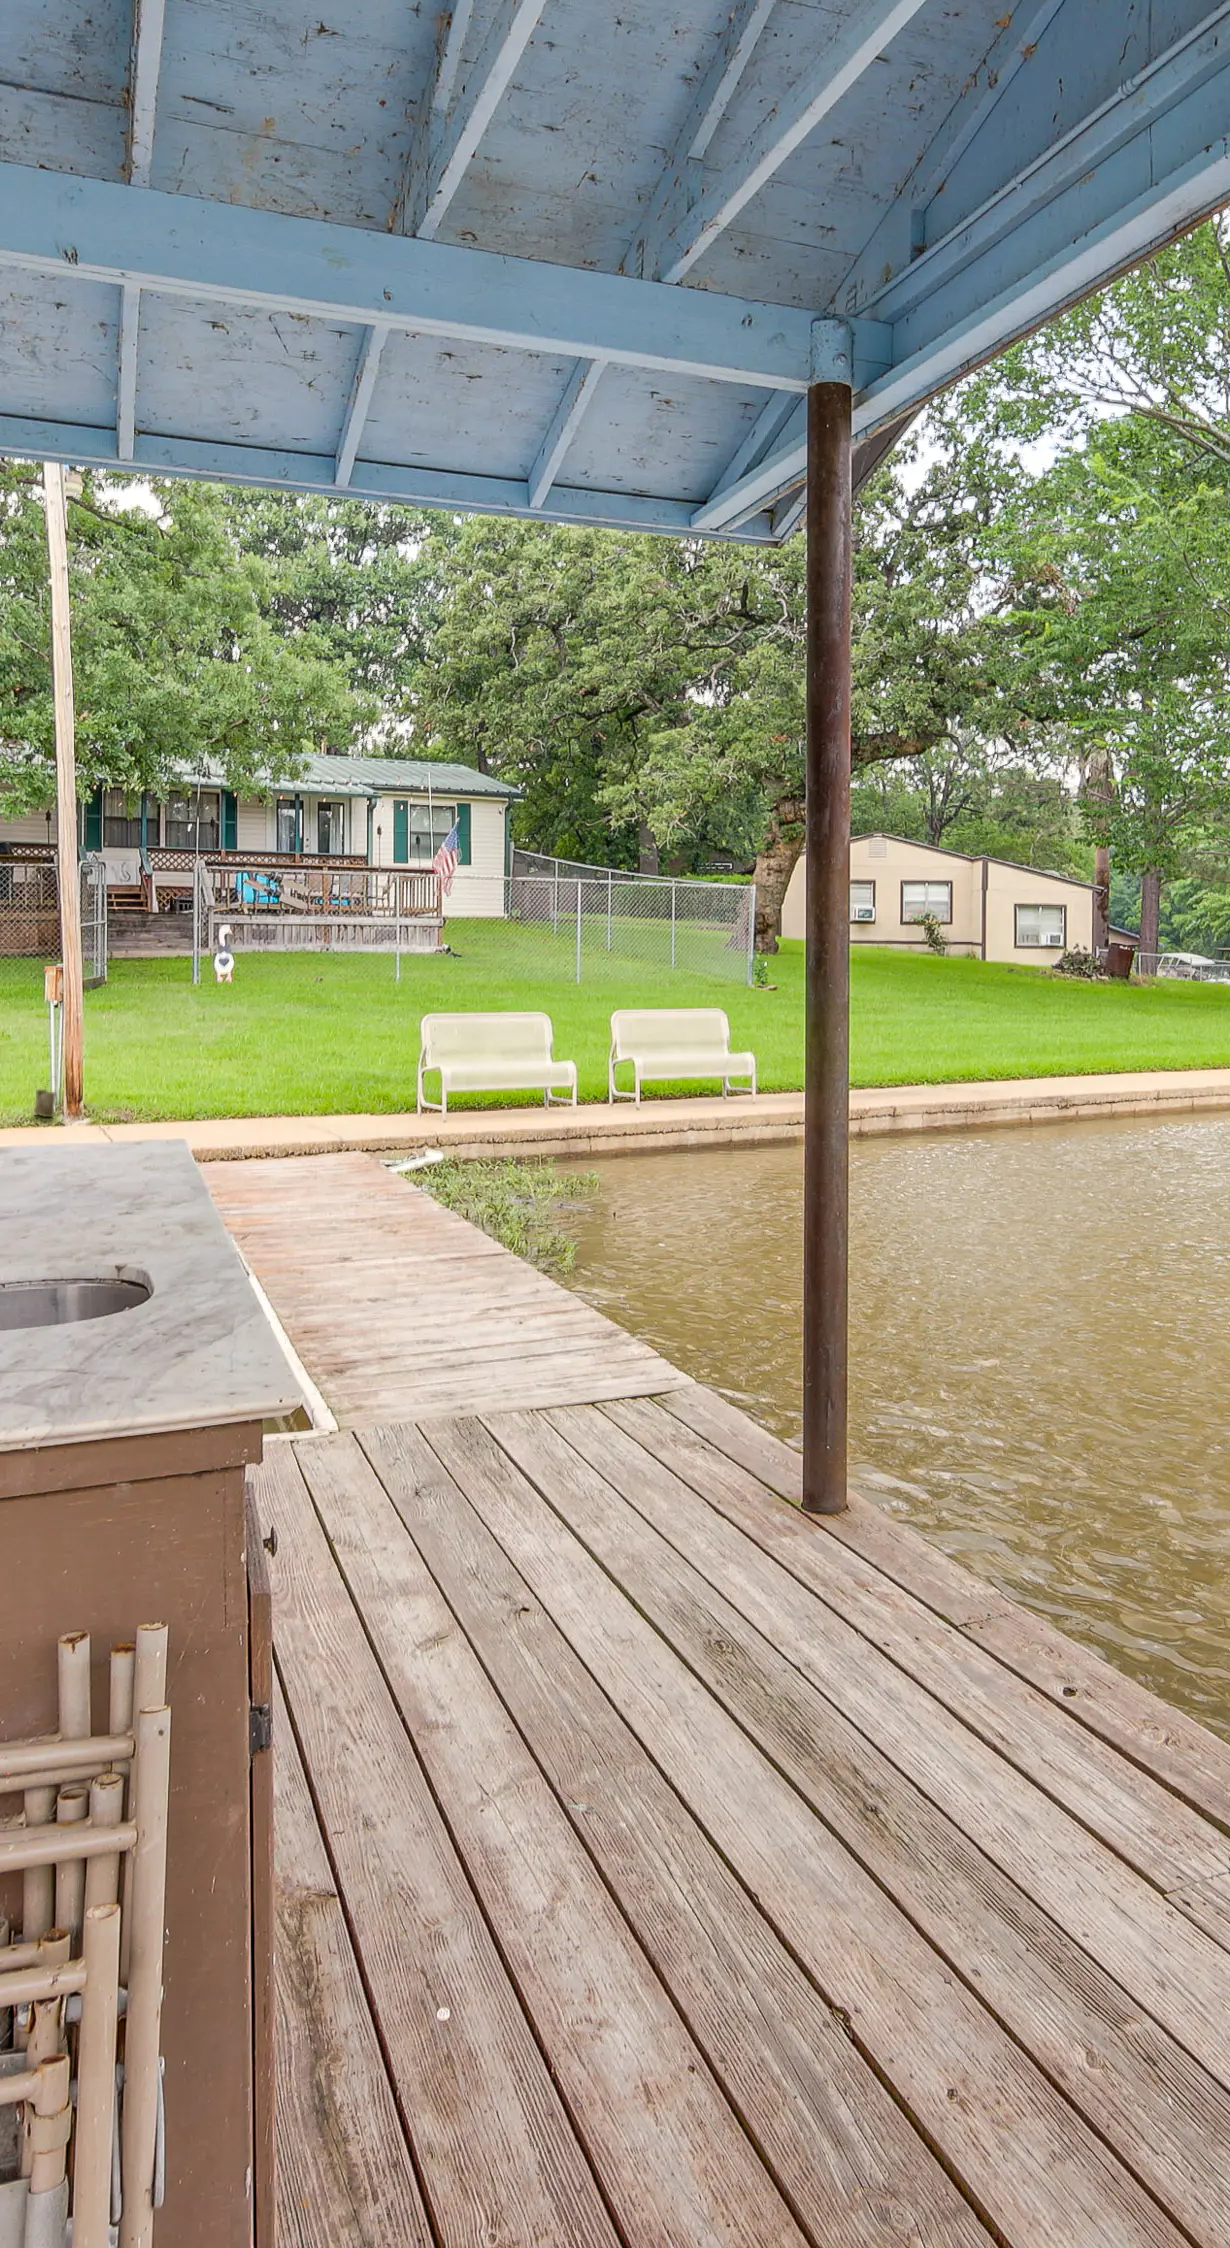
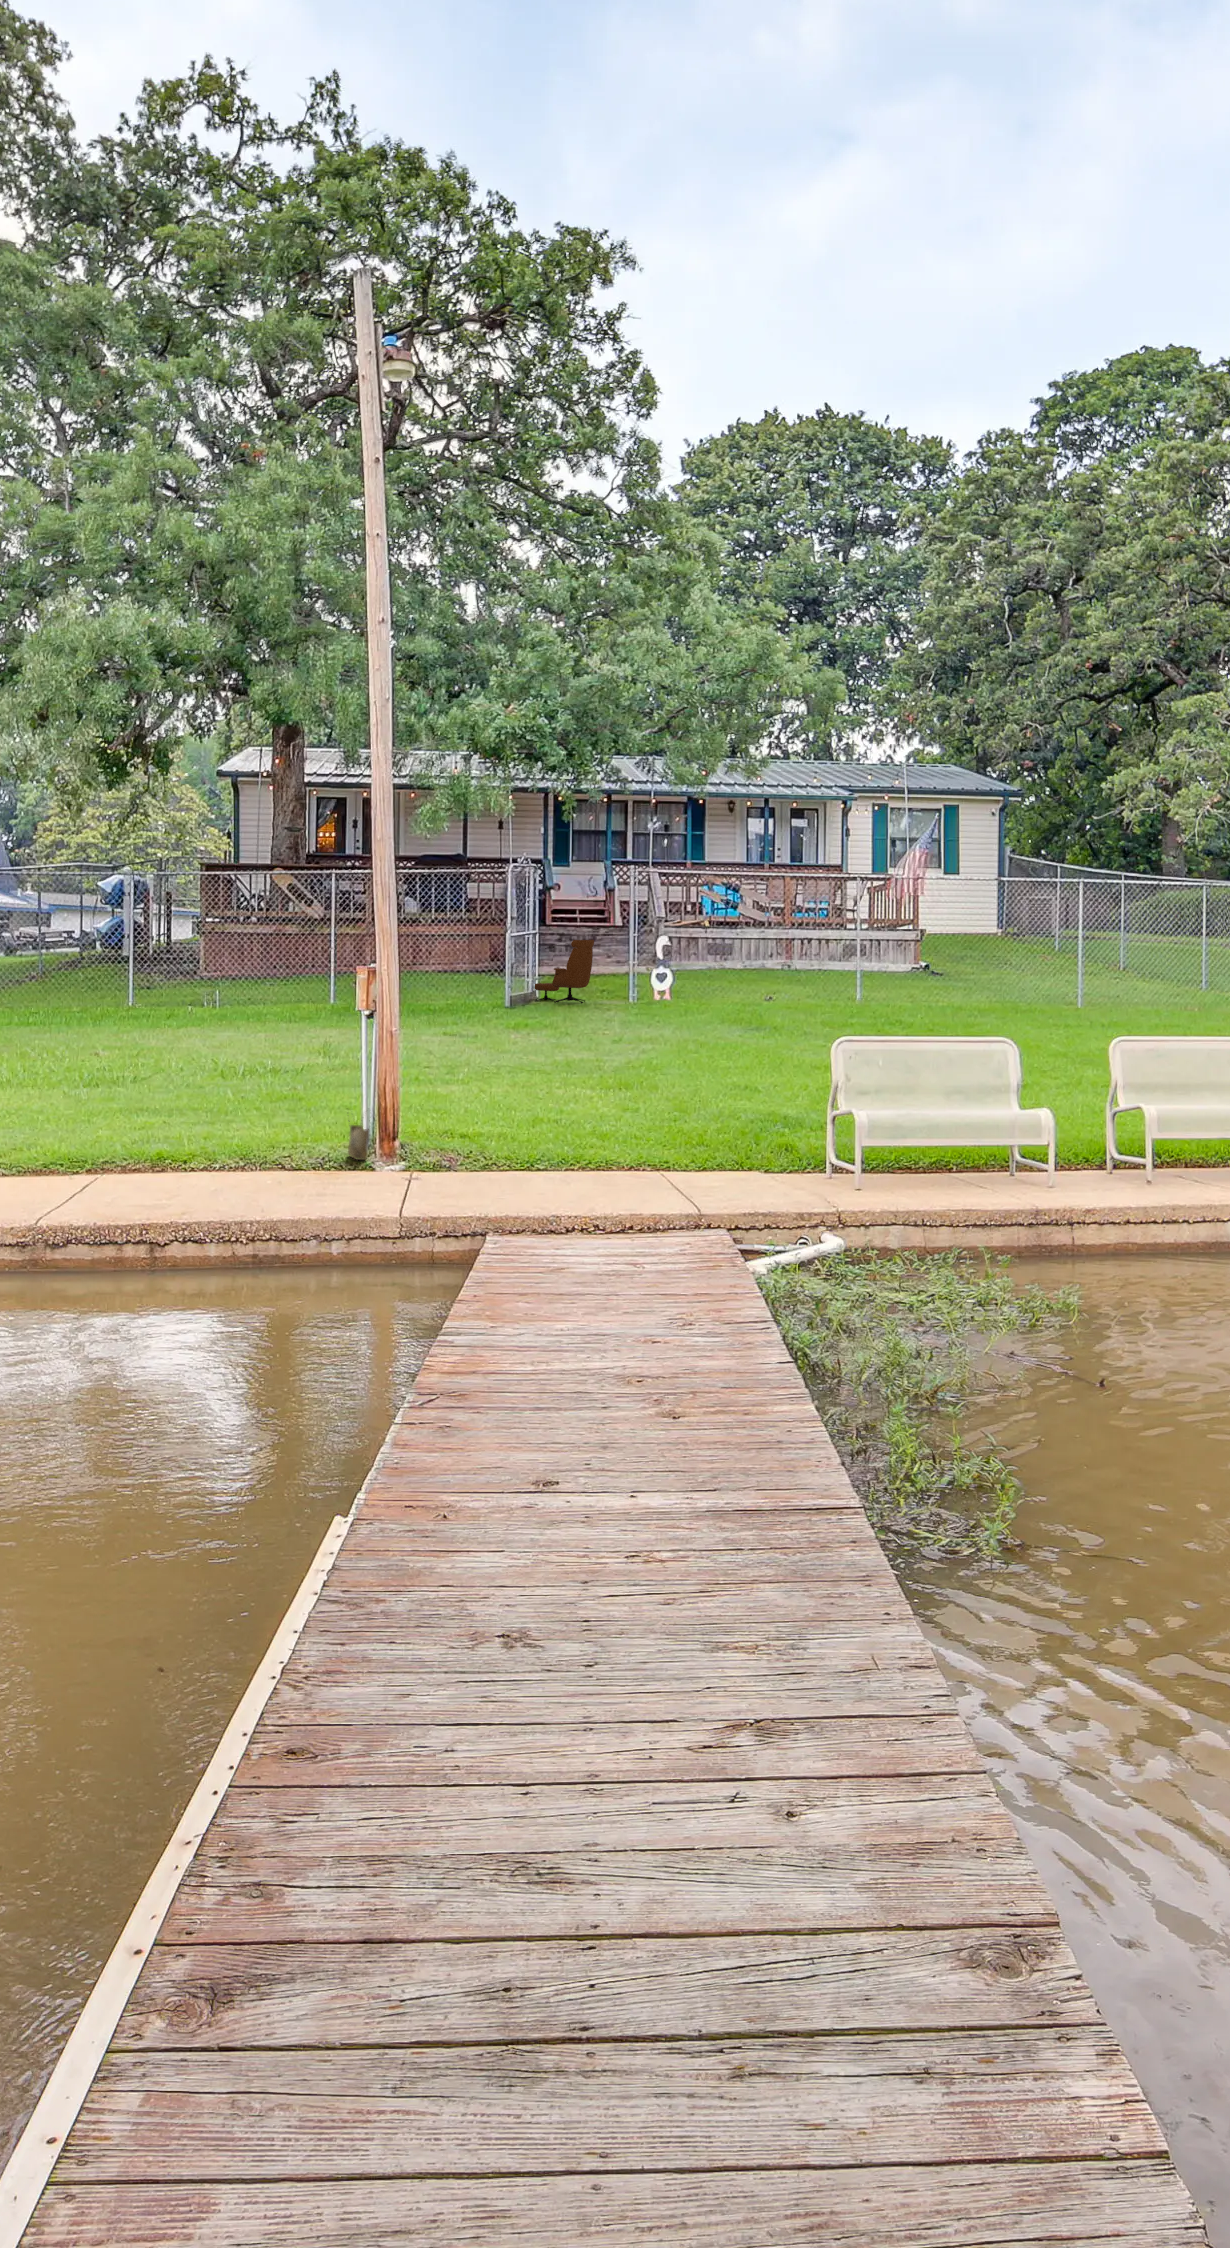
lounge chair: none [99,928,162,986] -> present [535,940,594,1003]

